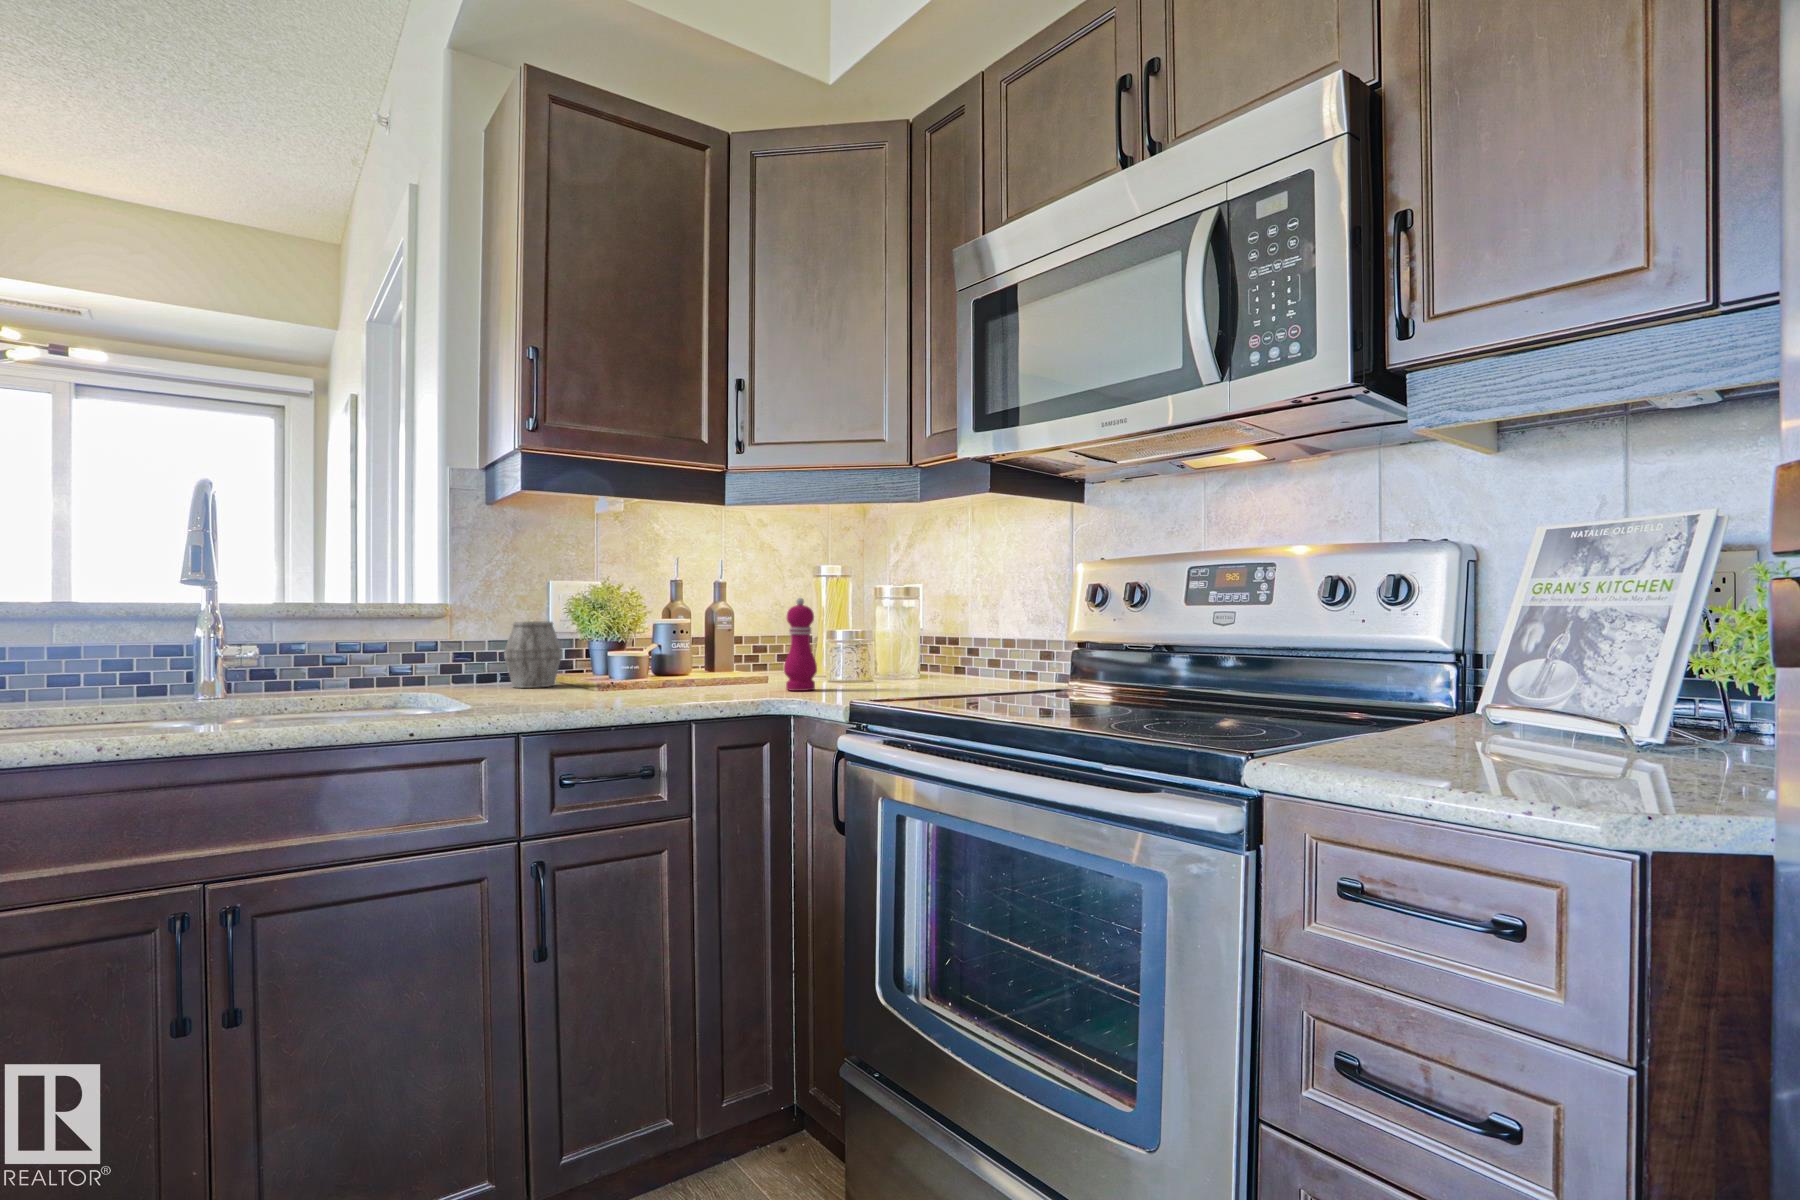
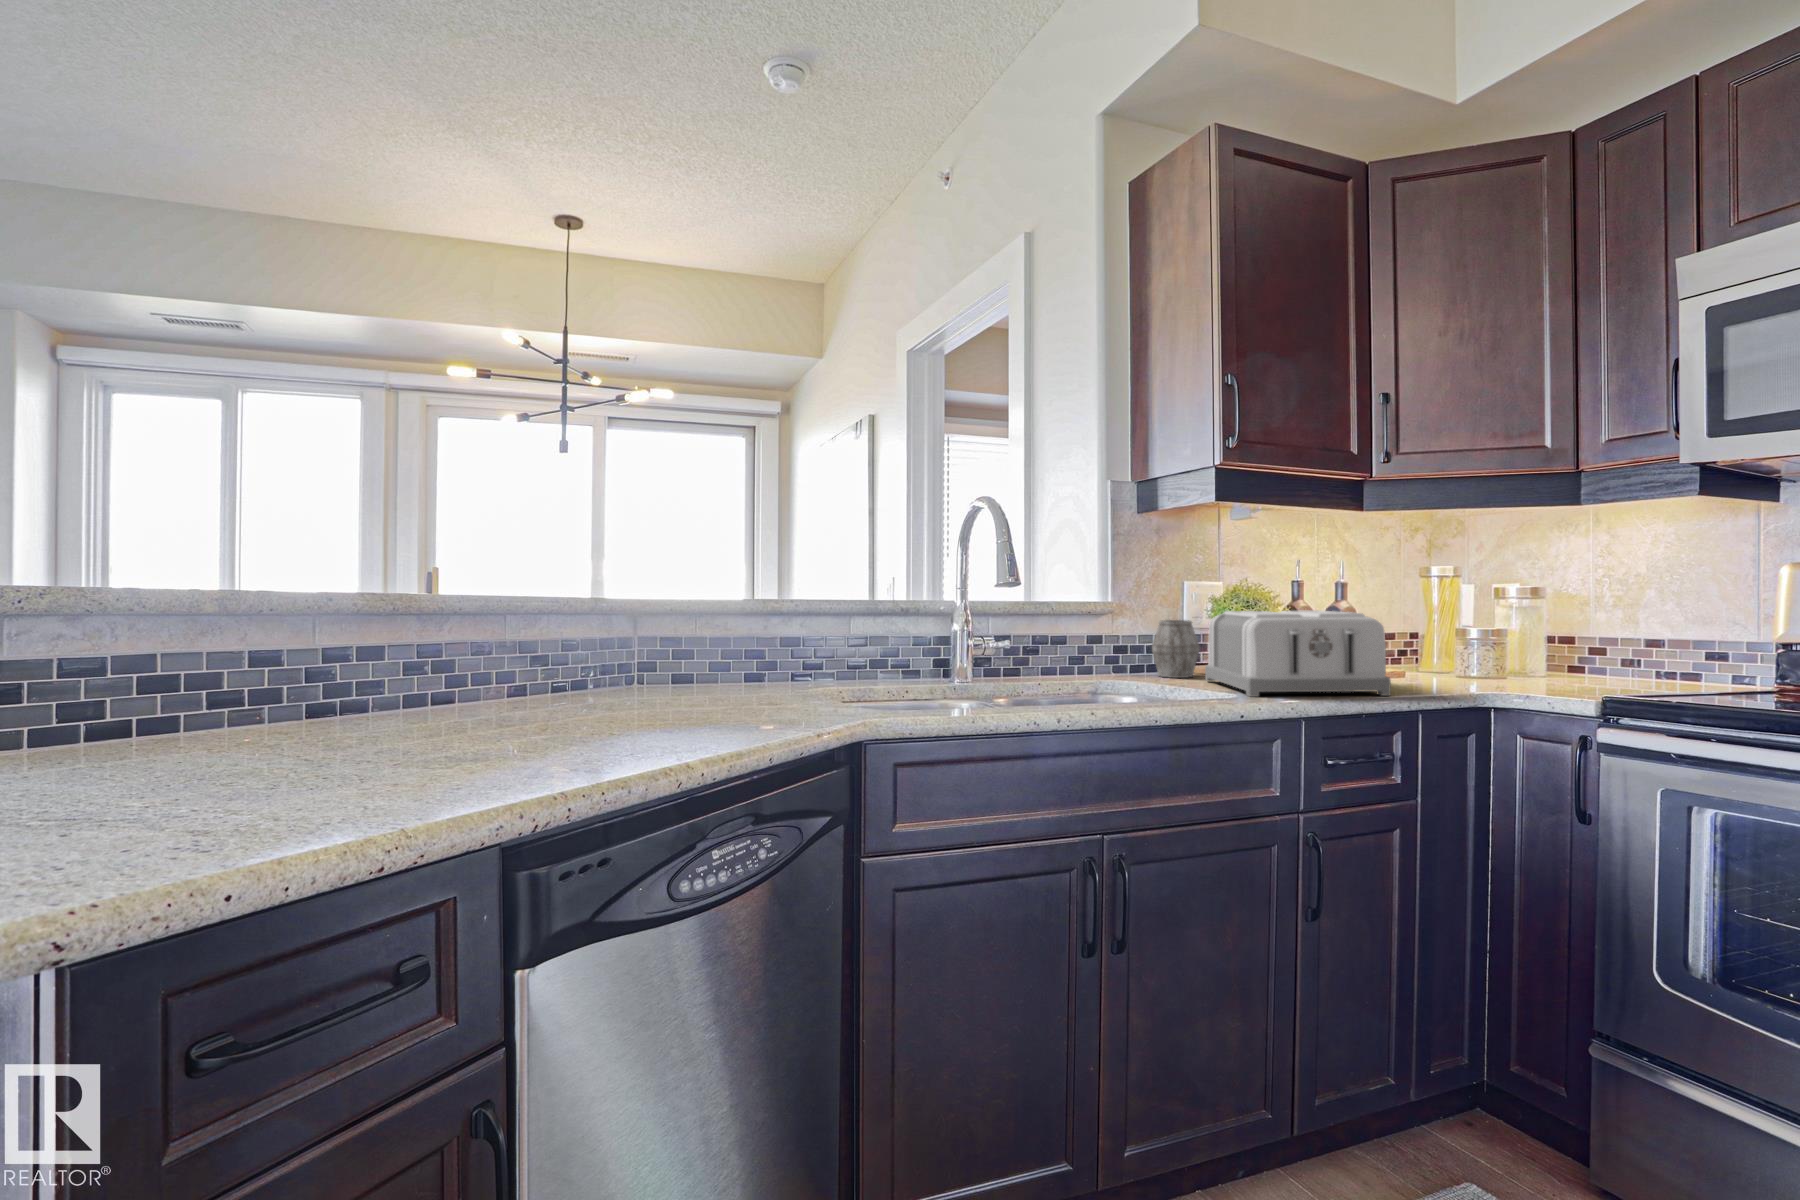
pepper mill: present [784,598,817,691] -> none [1441,604,1480,695]
toaster: none [557,608,731,702] -> present [1205,610,1391,697]

